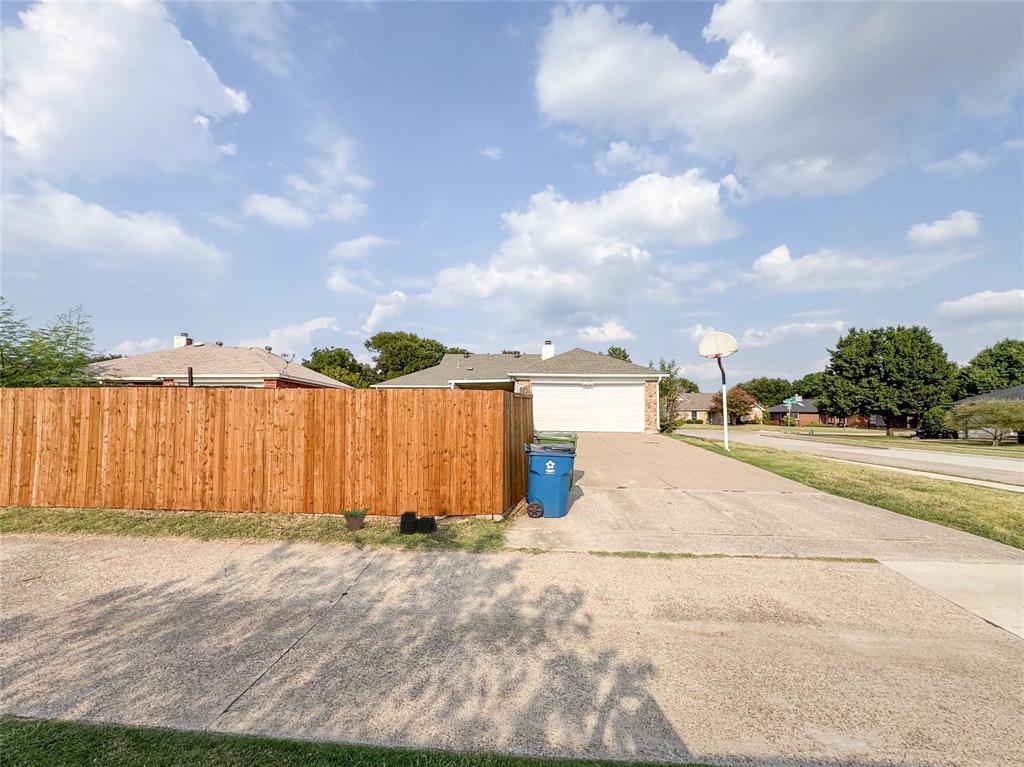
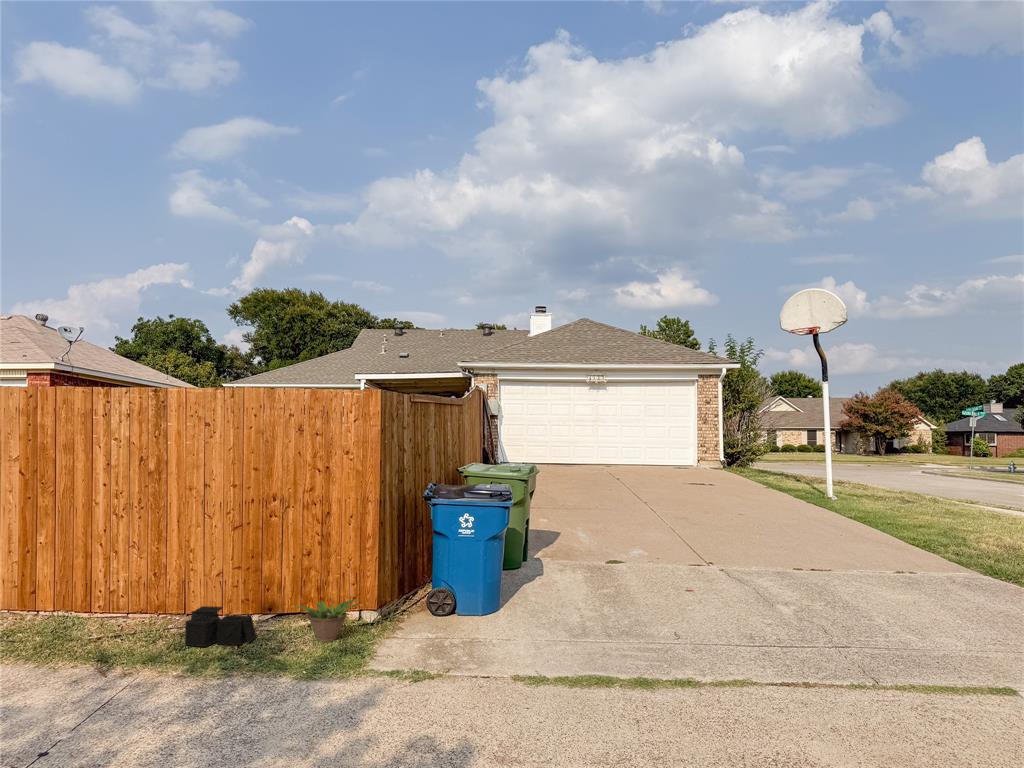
decorative plant: present [340,507,372,530] -> present [295,600,358,642]

